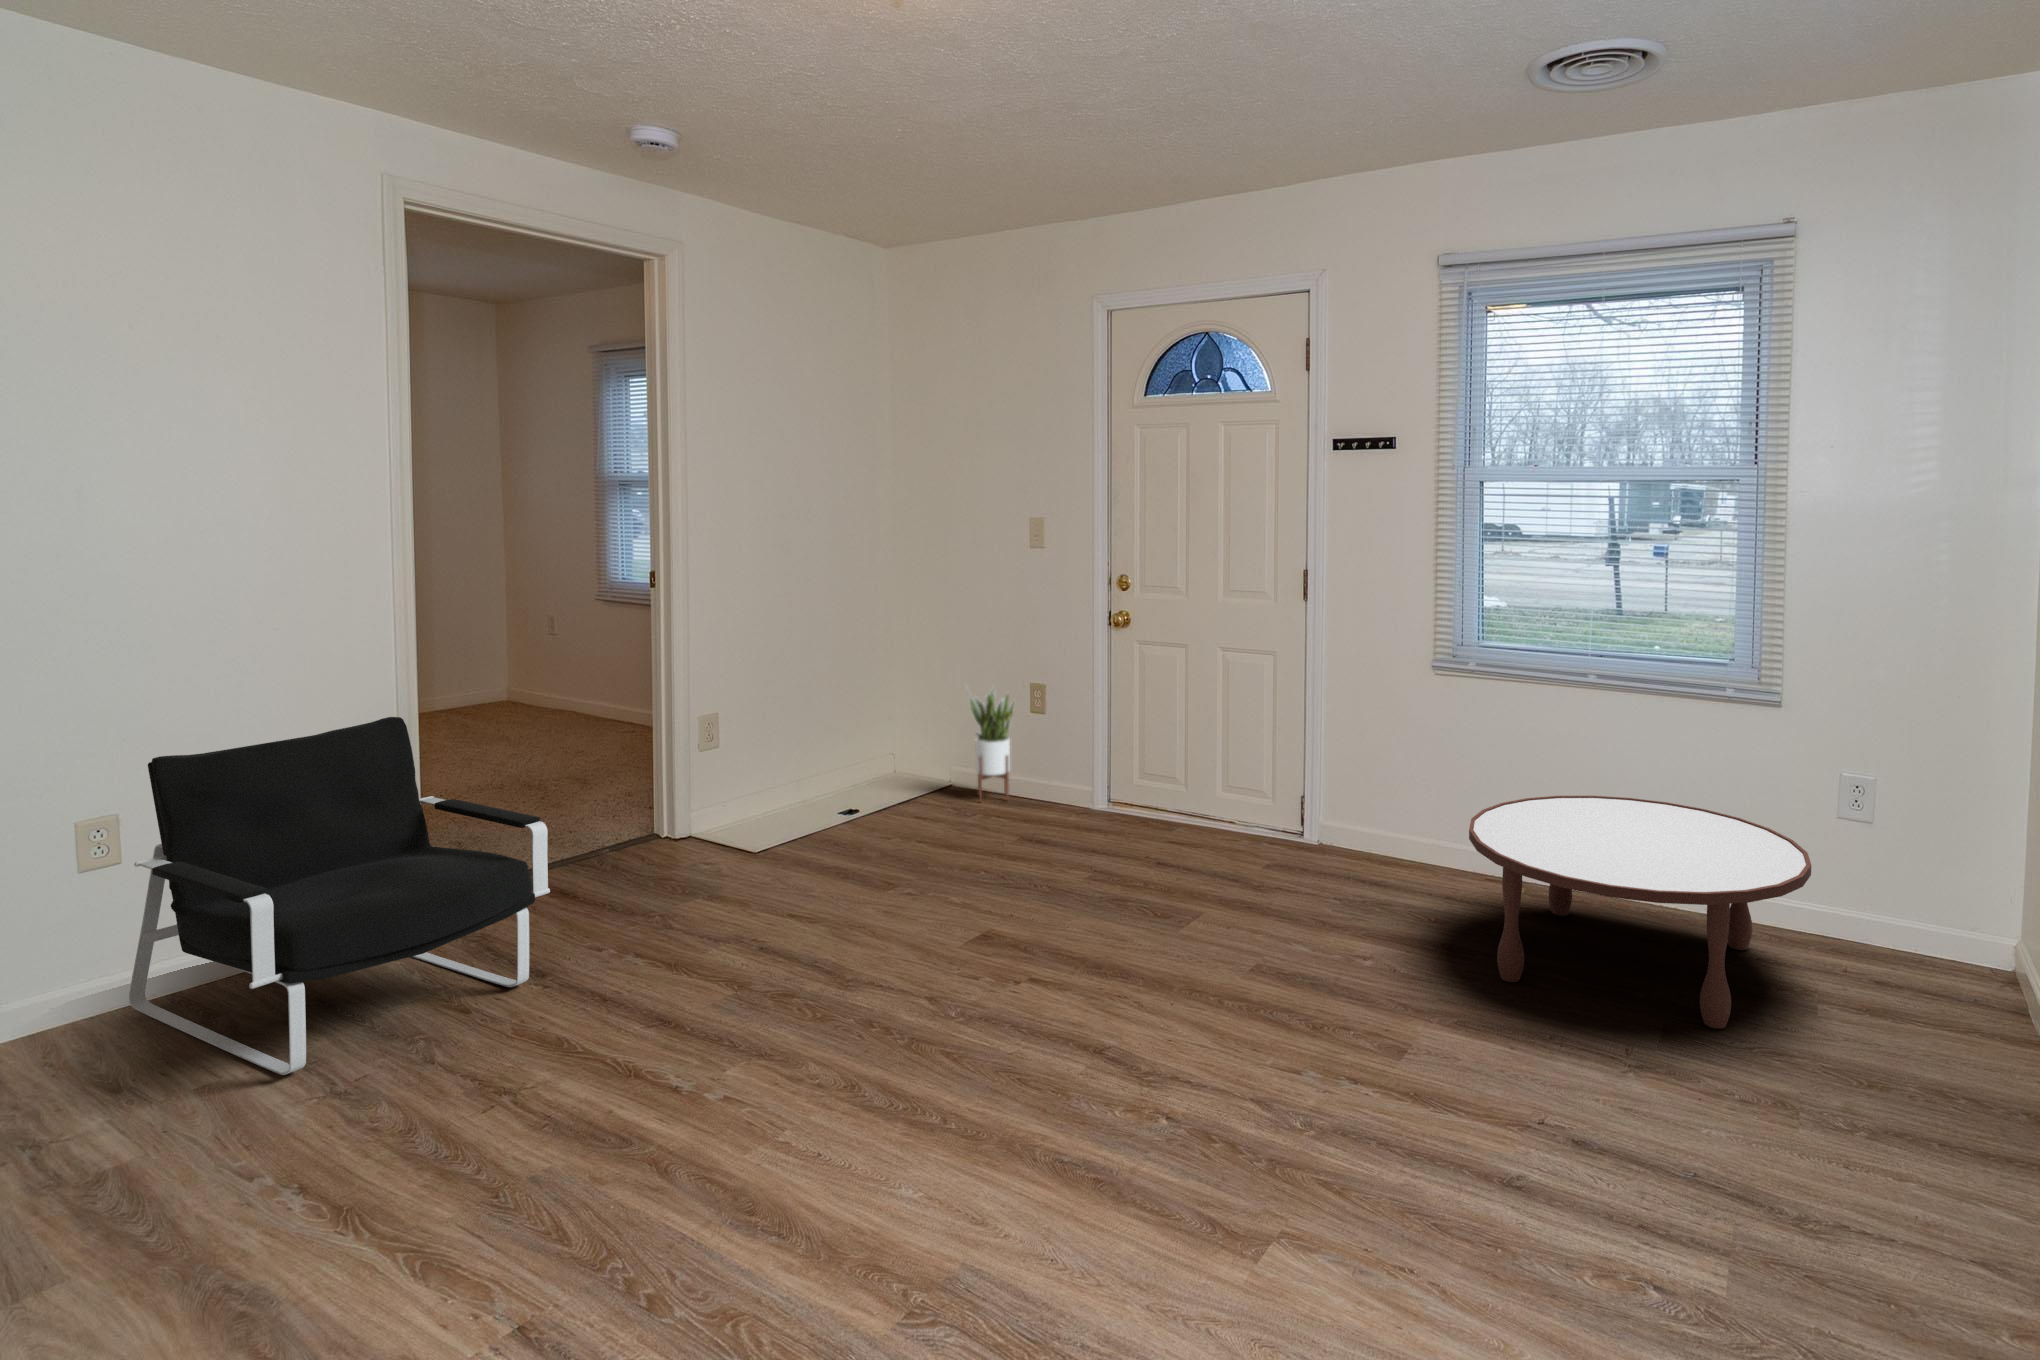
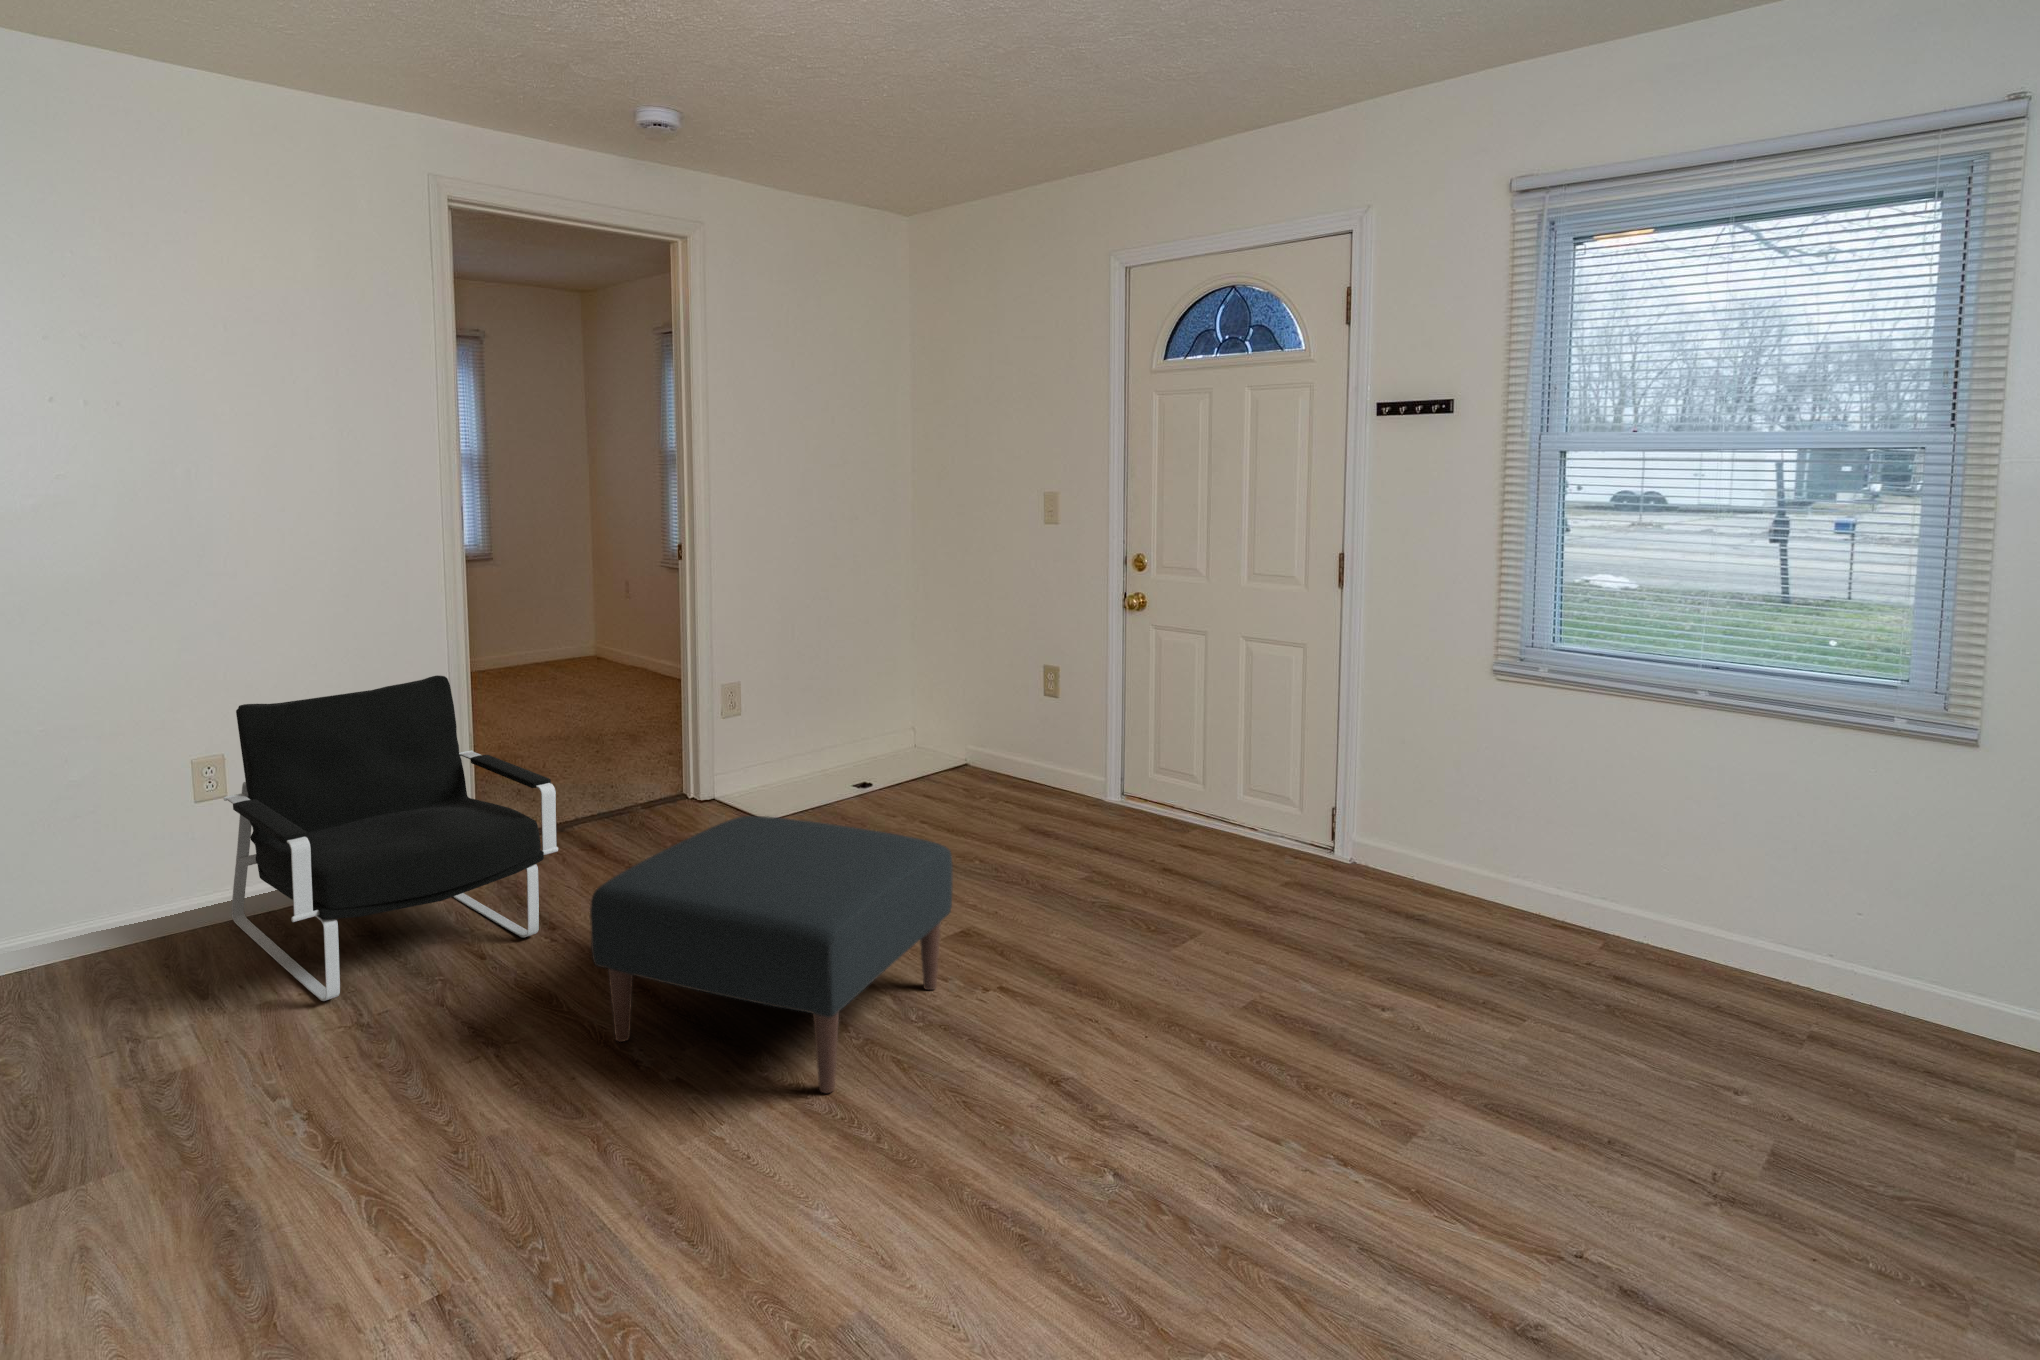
potted plant: present [967,687,1015,800] -> none [982,661,1032,785]
coffee table: present [1469,796,1811,1029] -> none [1521,835,2008,1162]
ottoman: none [621,838,981,1090] -> present [590,816,953,1093]

